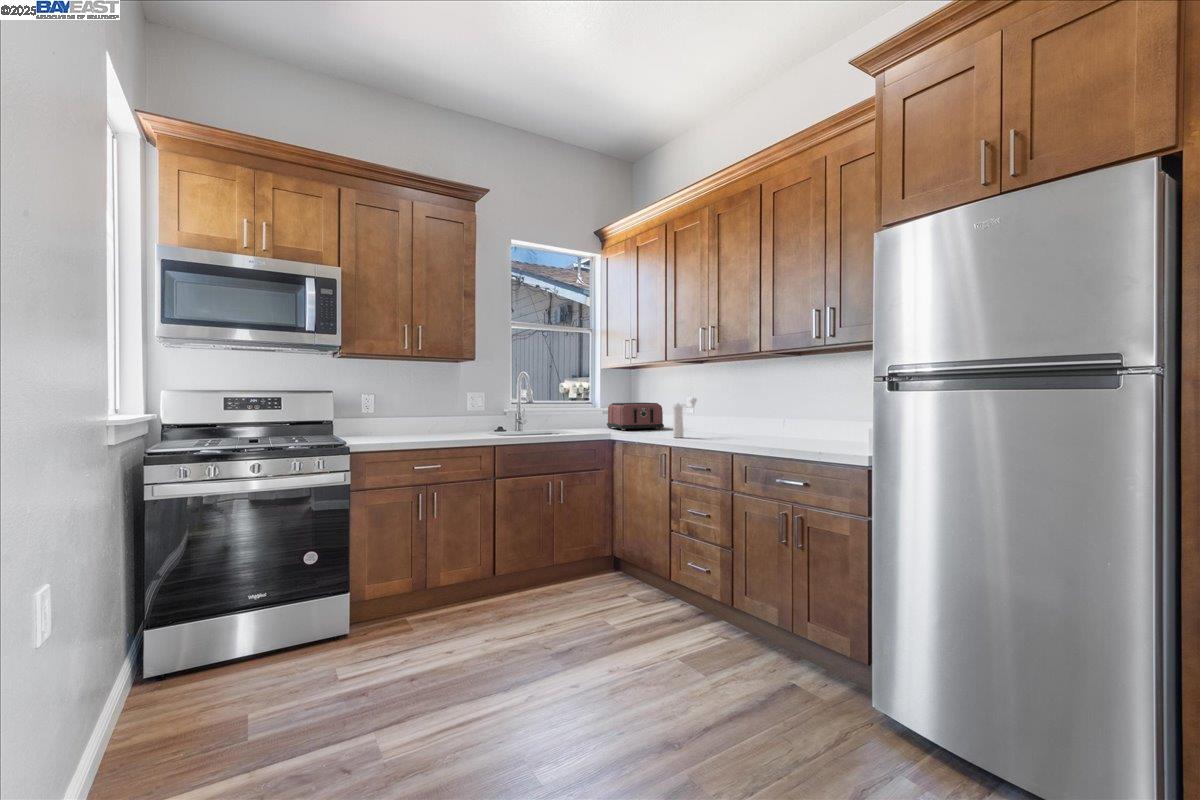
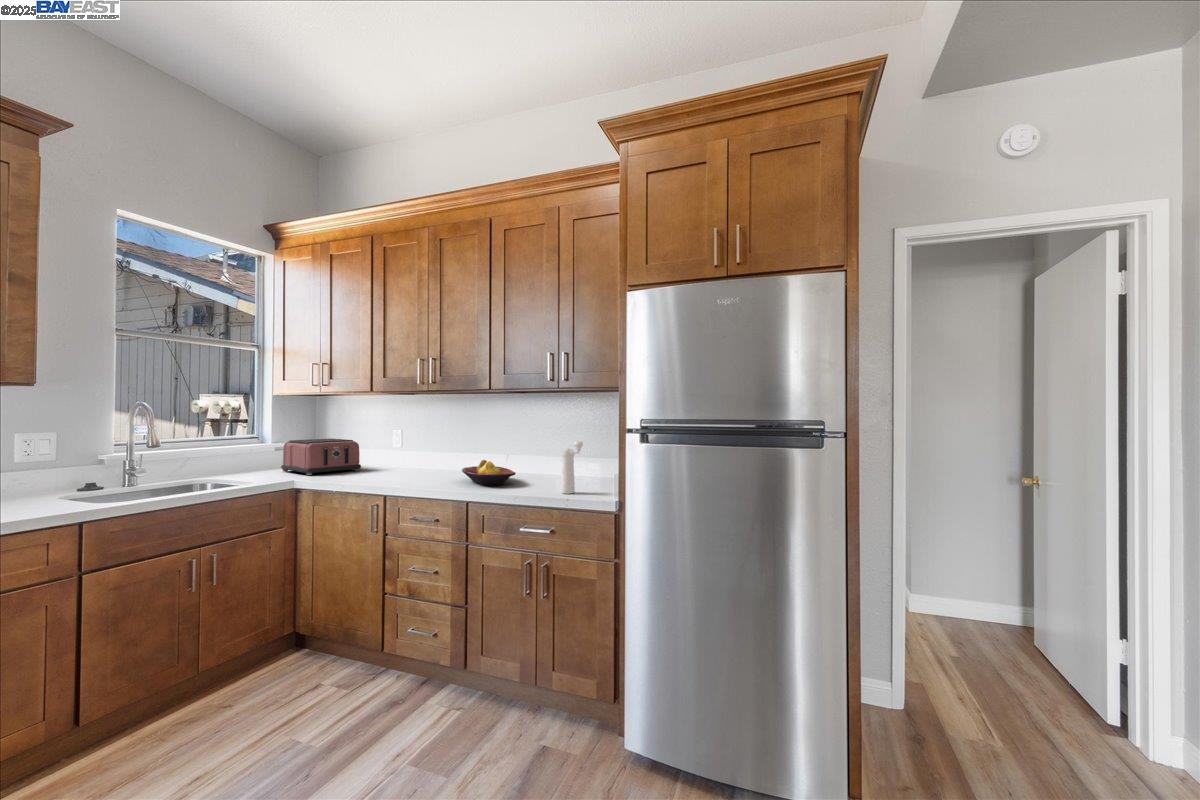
pepper mill: present [673,398,697,438] -> present [561,441,583,494]
fruit bowl: none [738,419,786,443] -> present [462,460,516,486]

